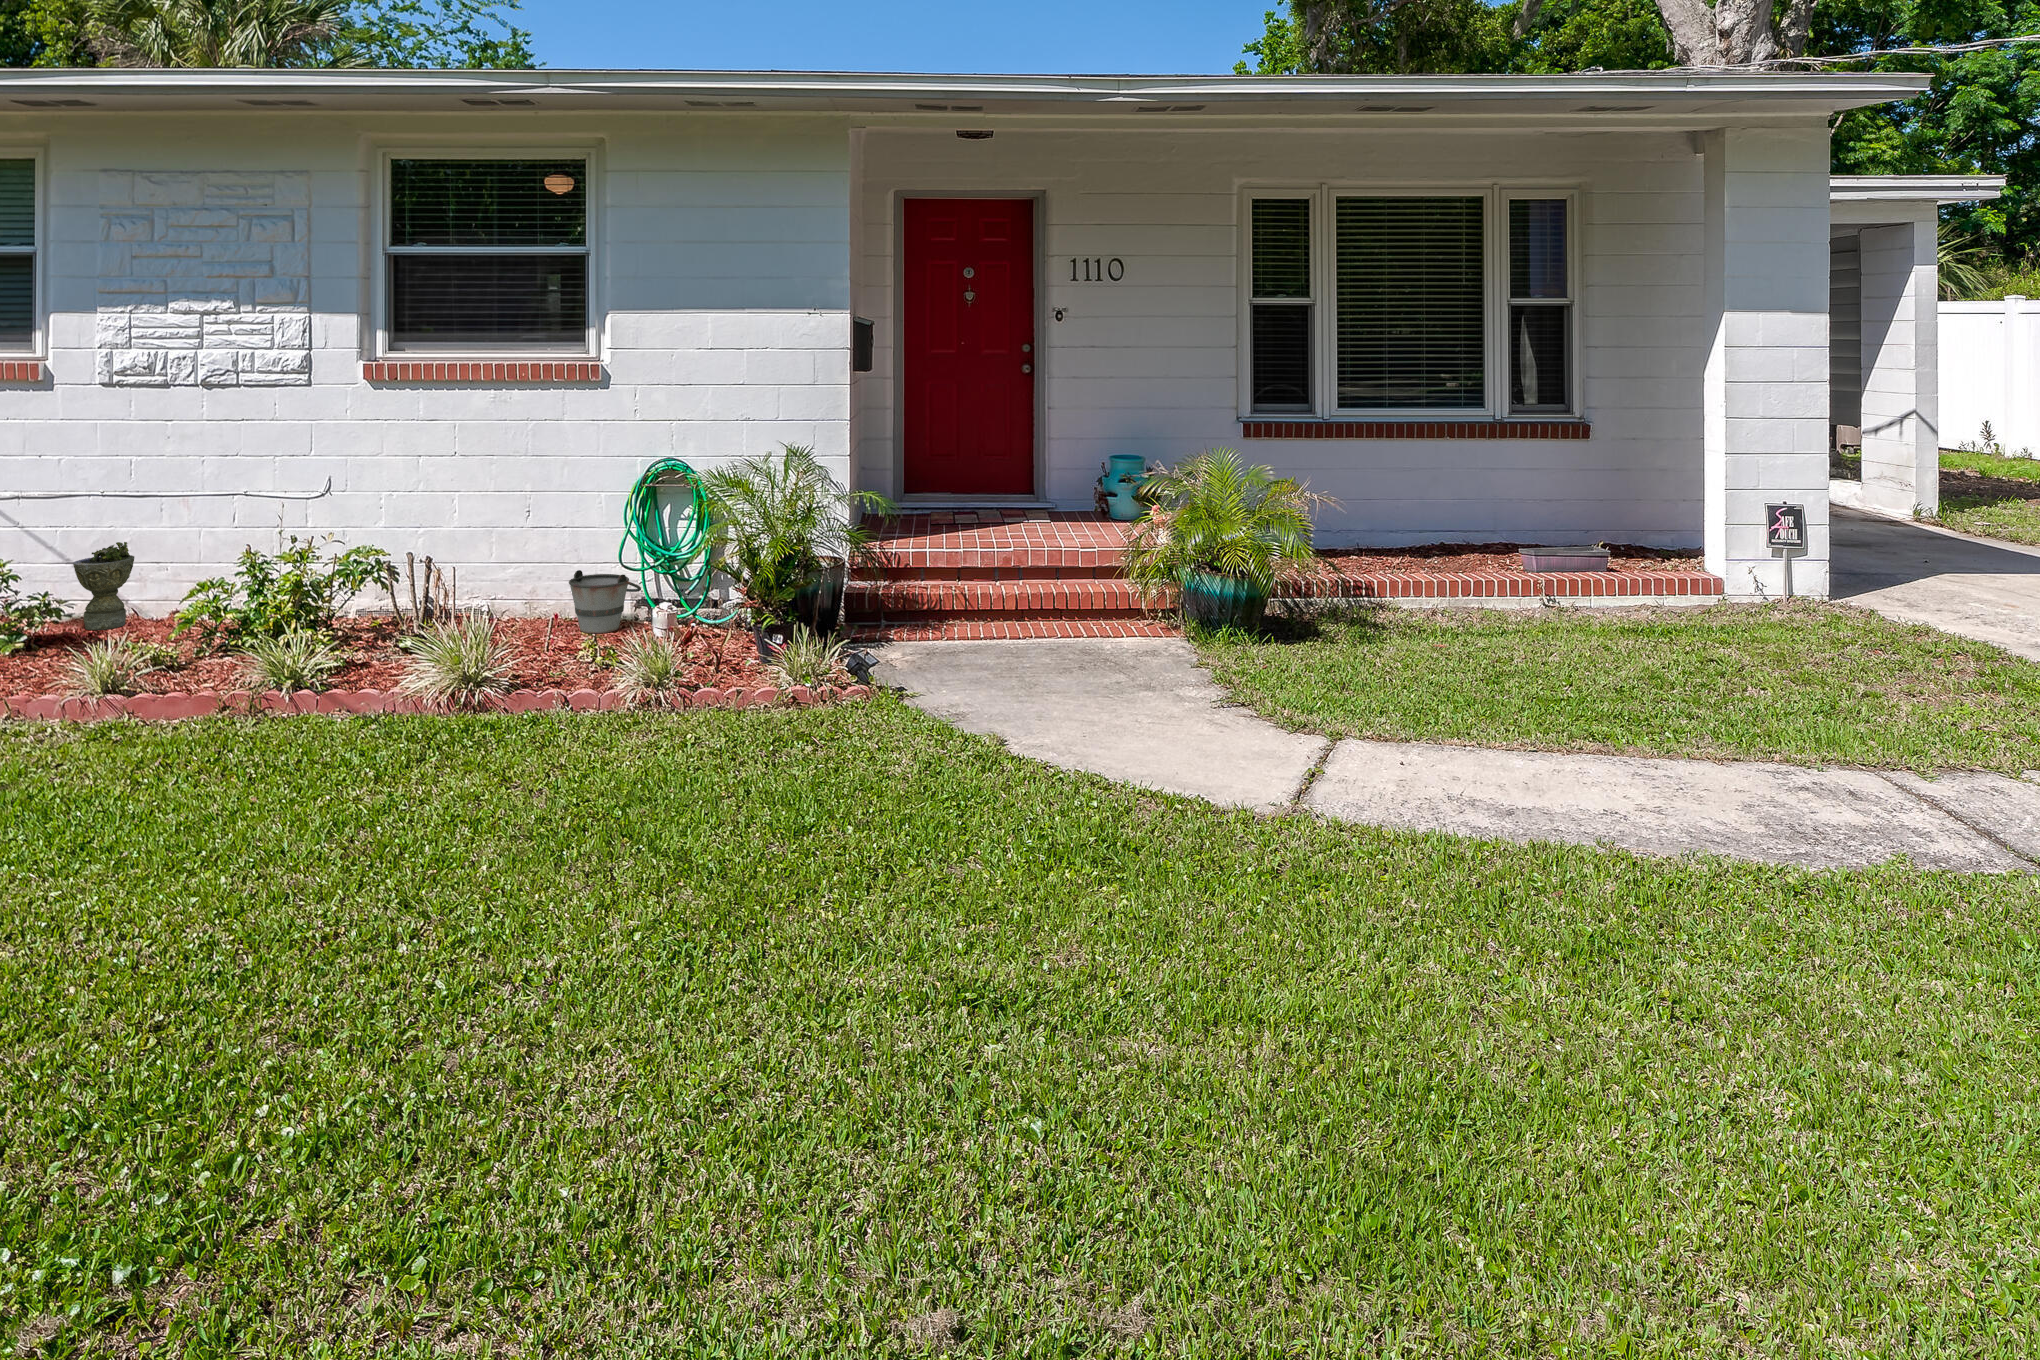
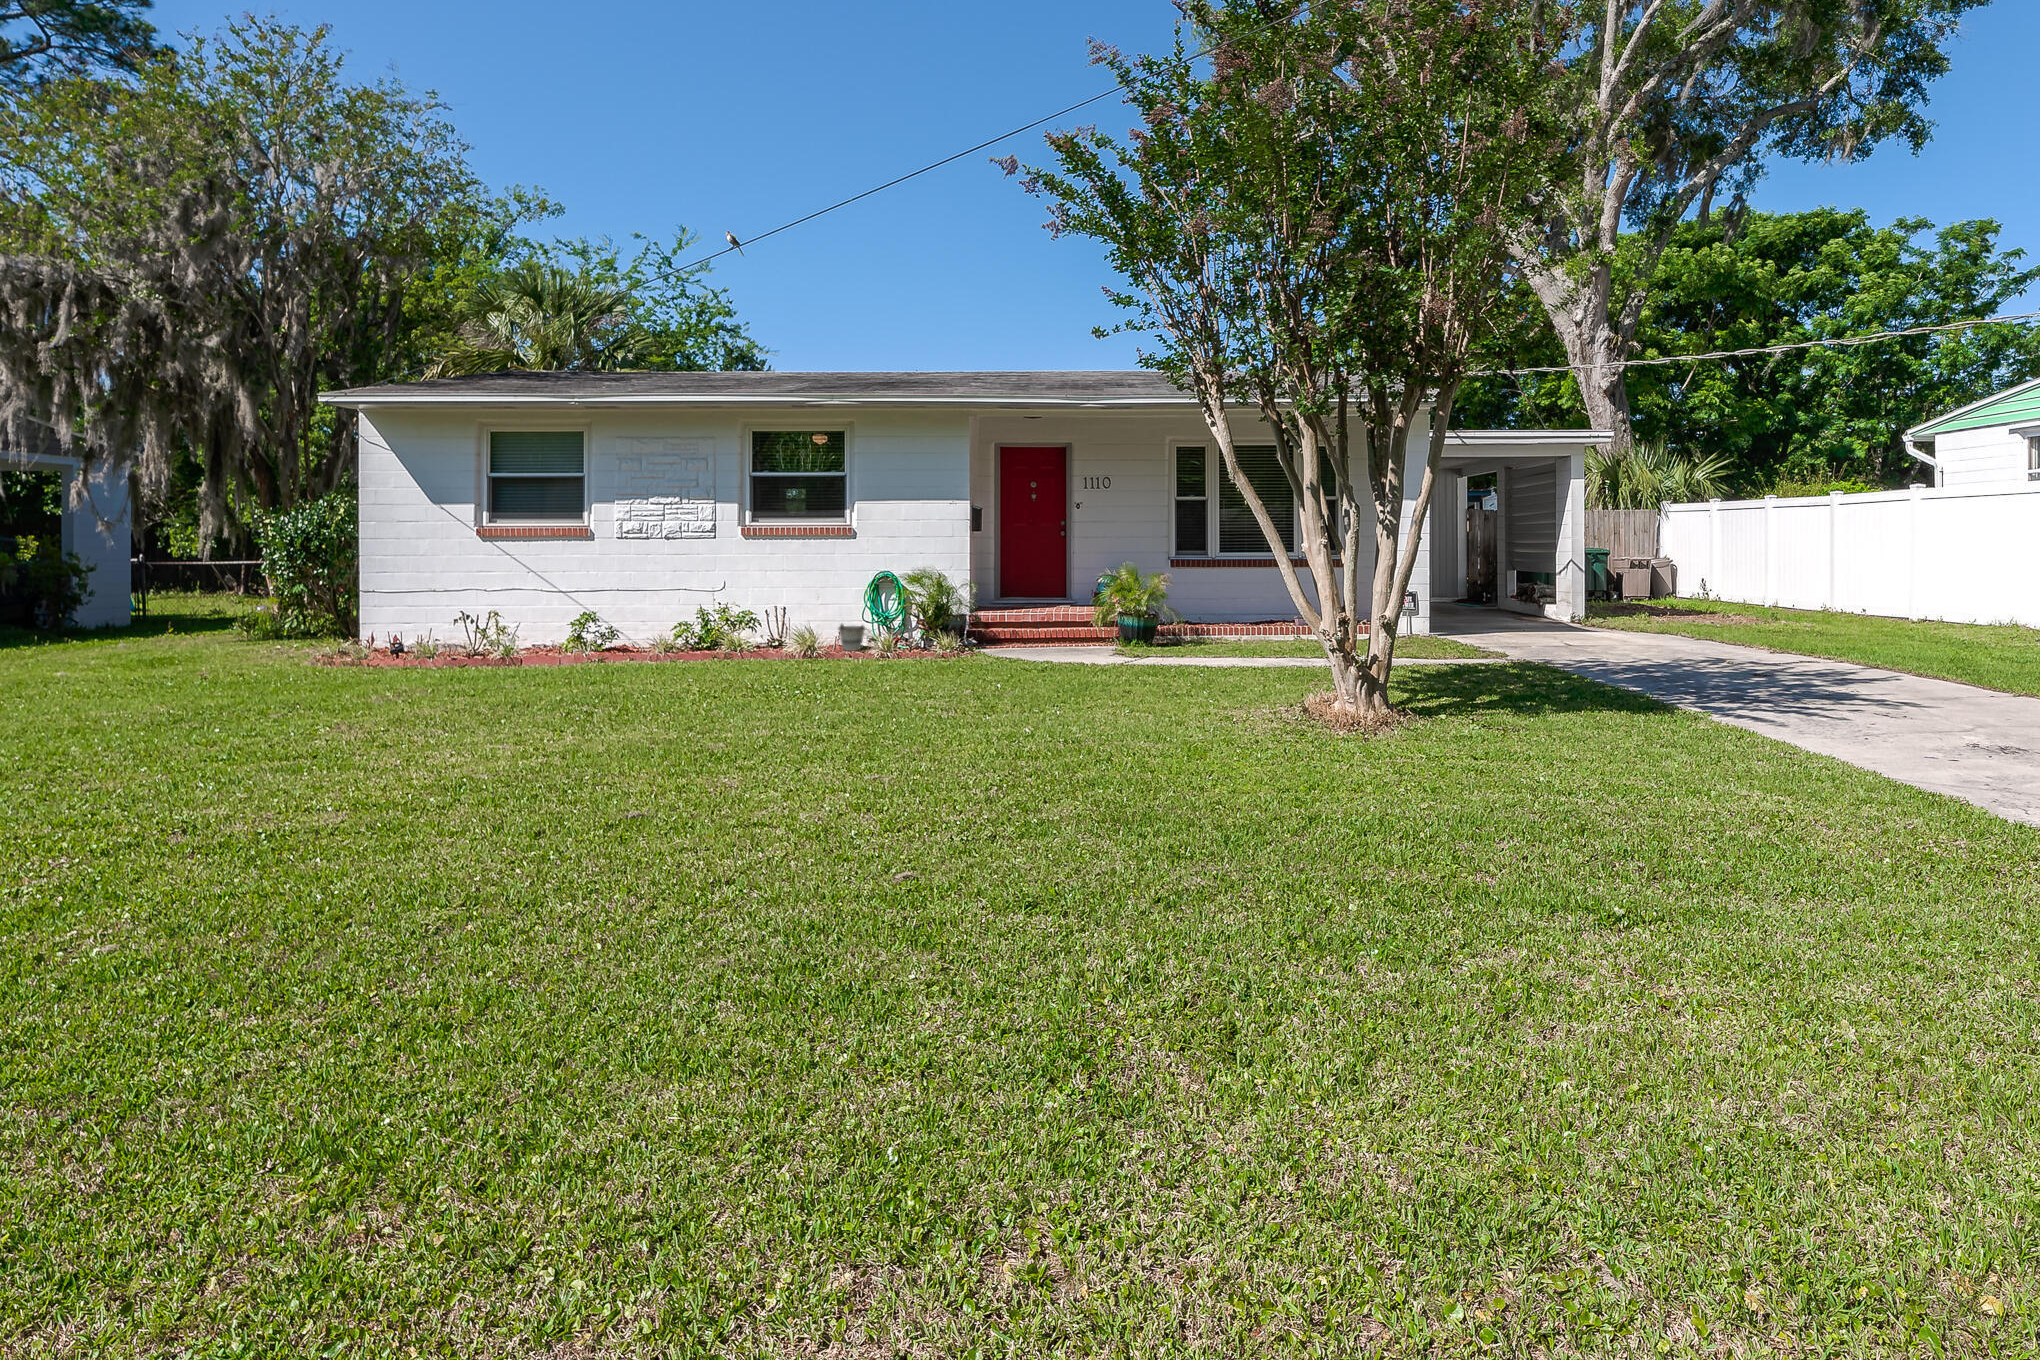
planter: present [73,542,134,630] -> none [609,609,635,649]

